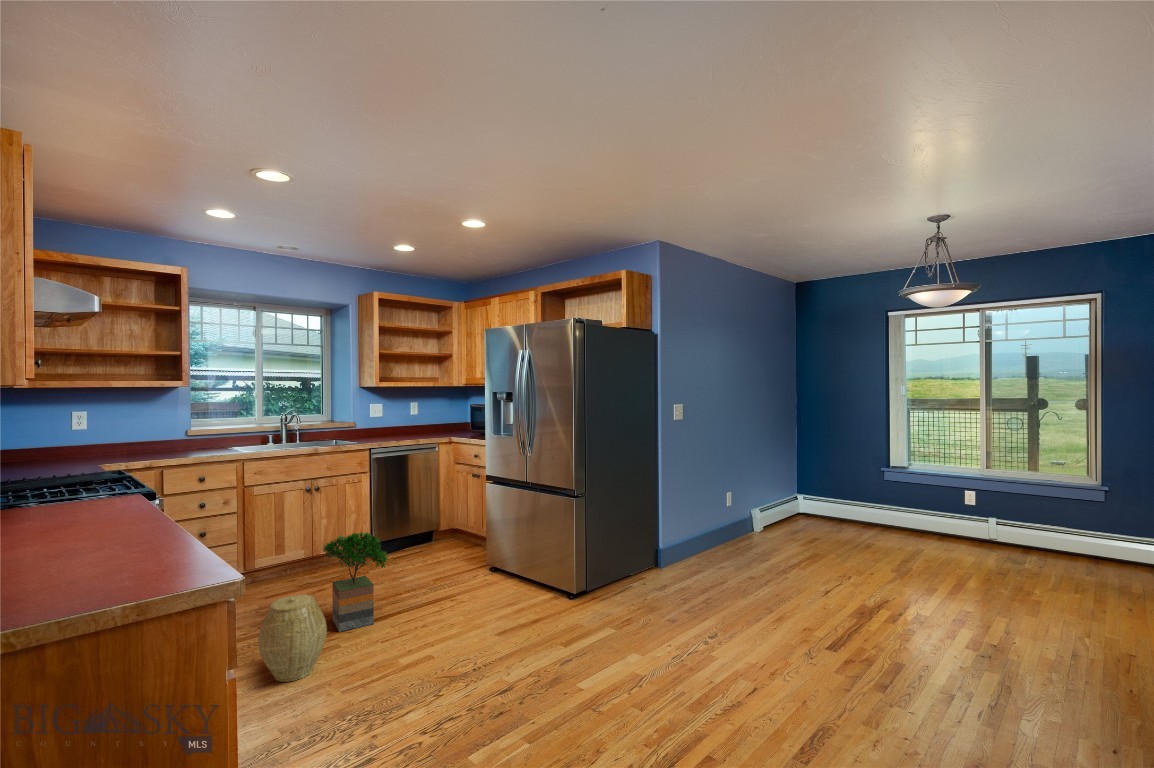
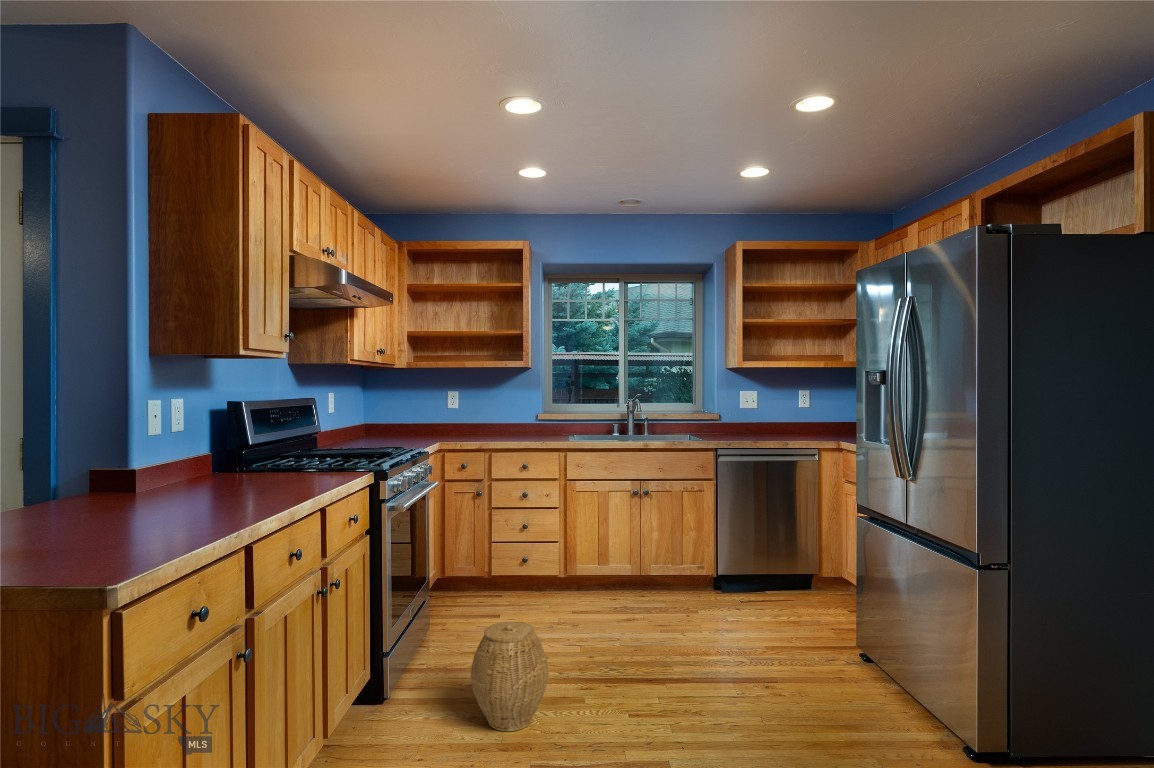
potted tree: present [323,532,387,632] -> none [586,555,666,688]

